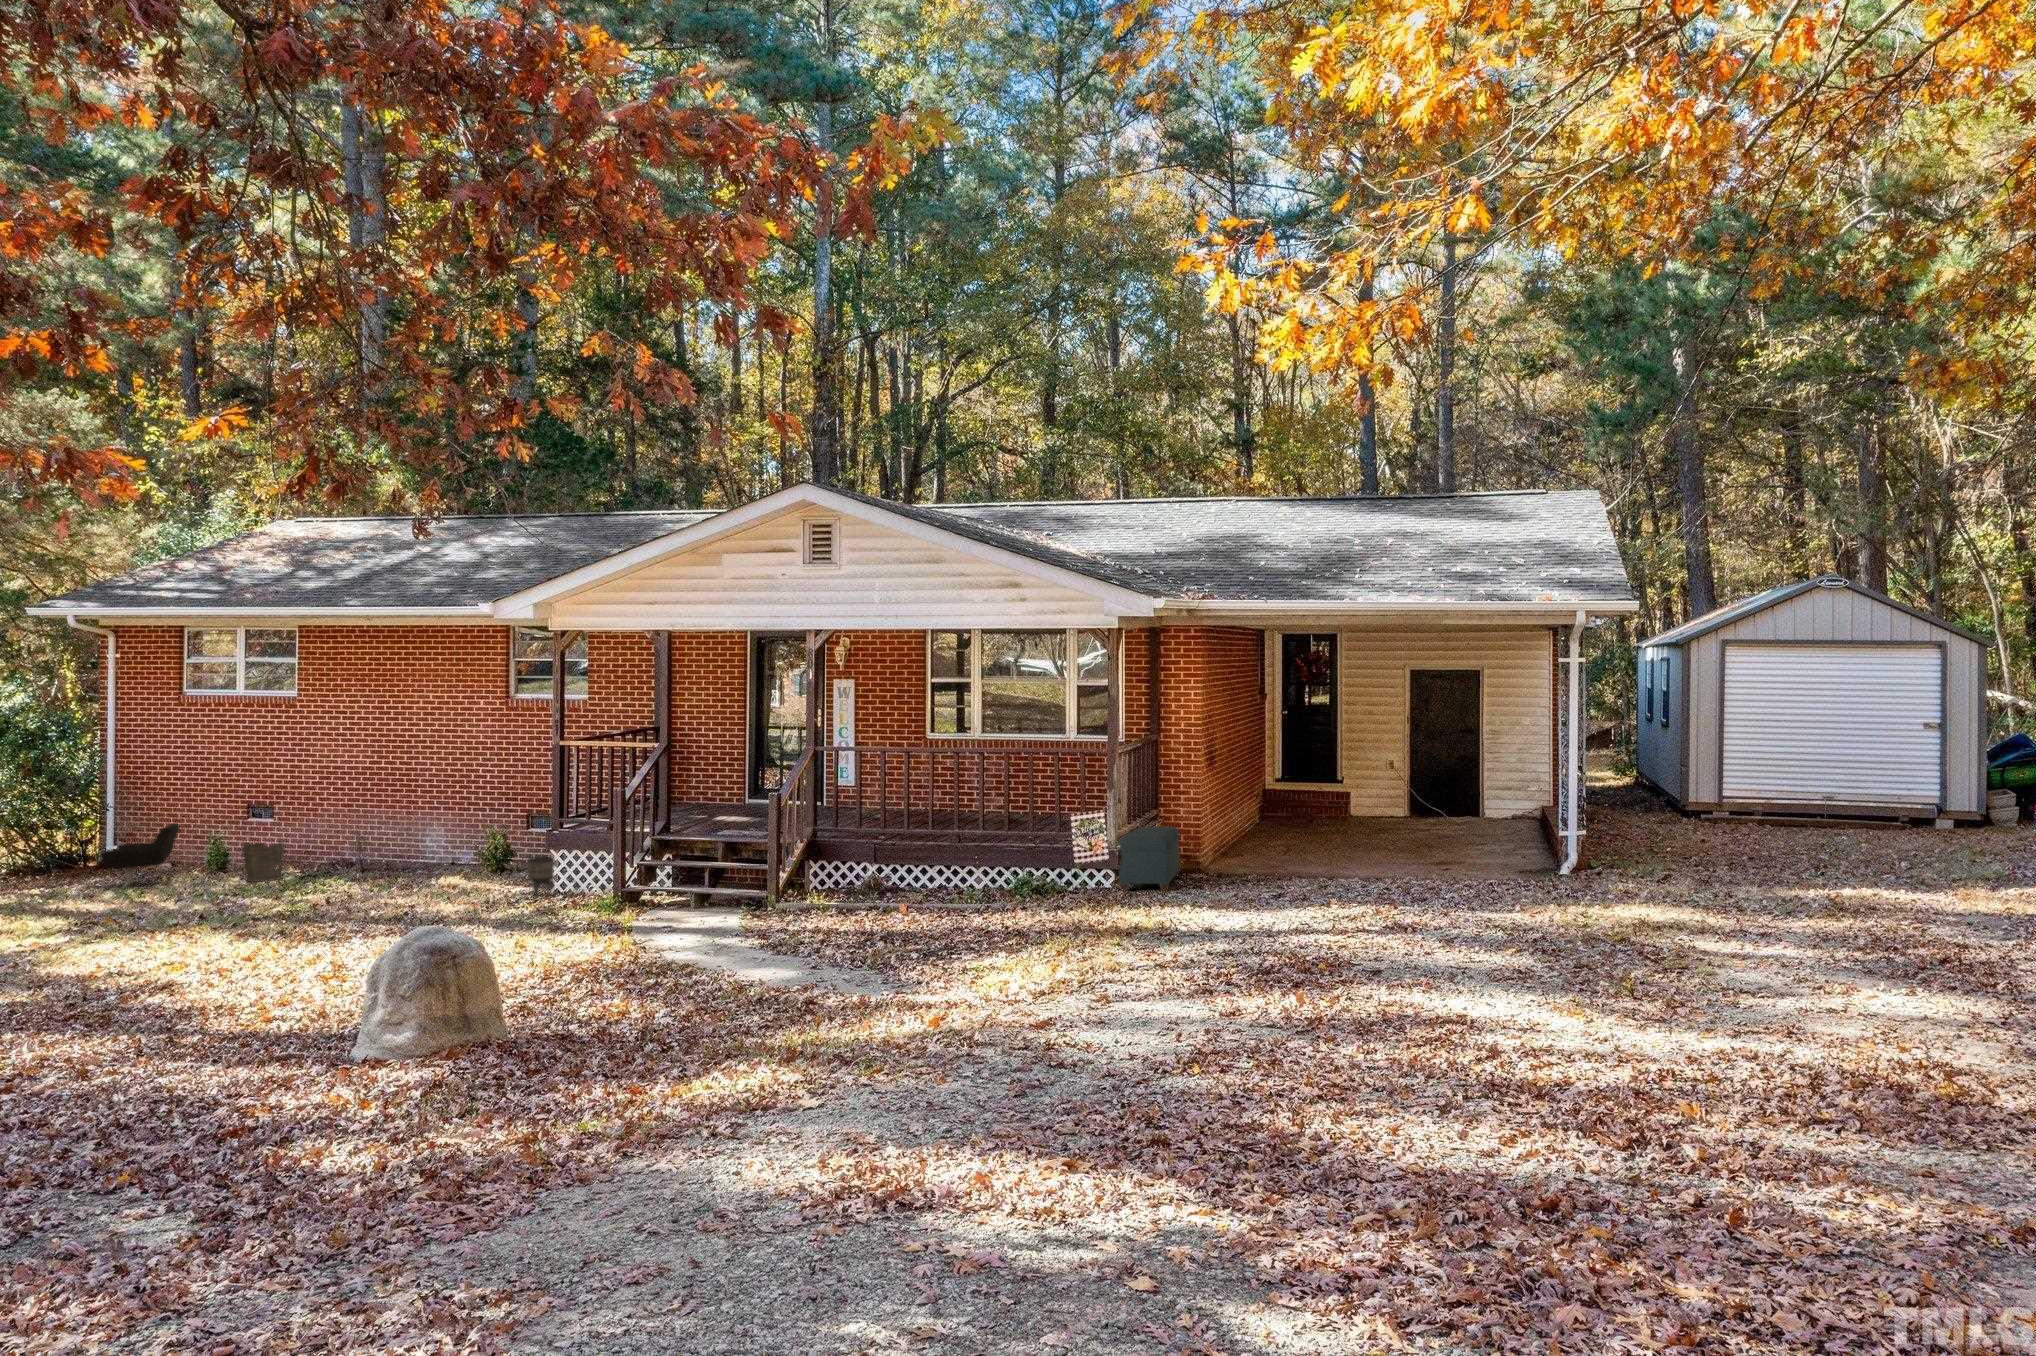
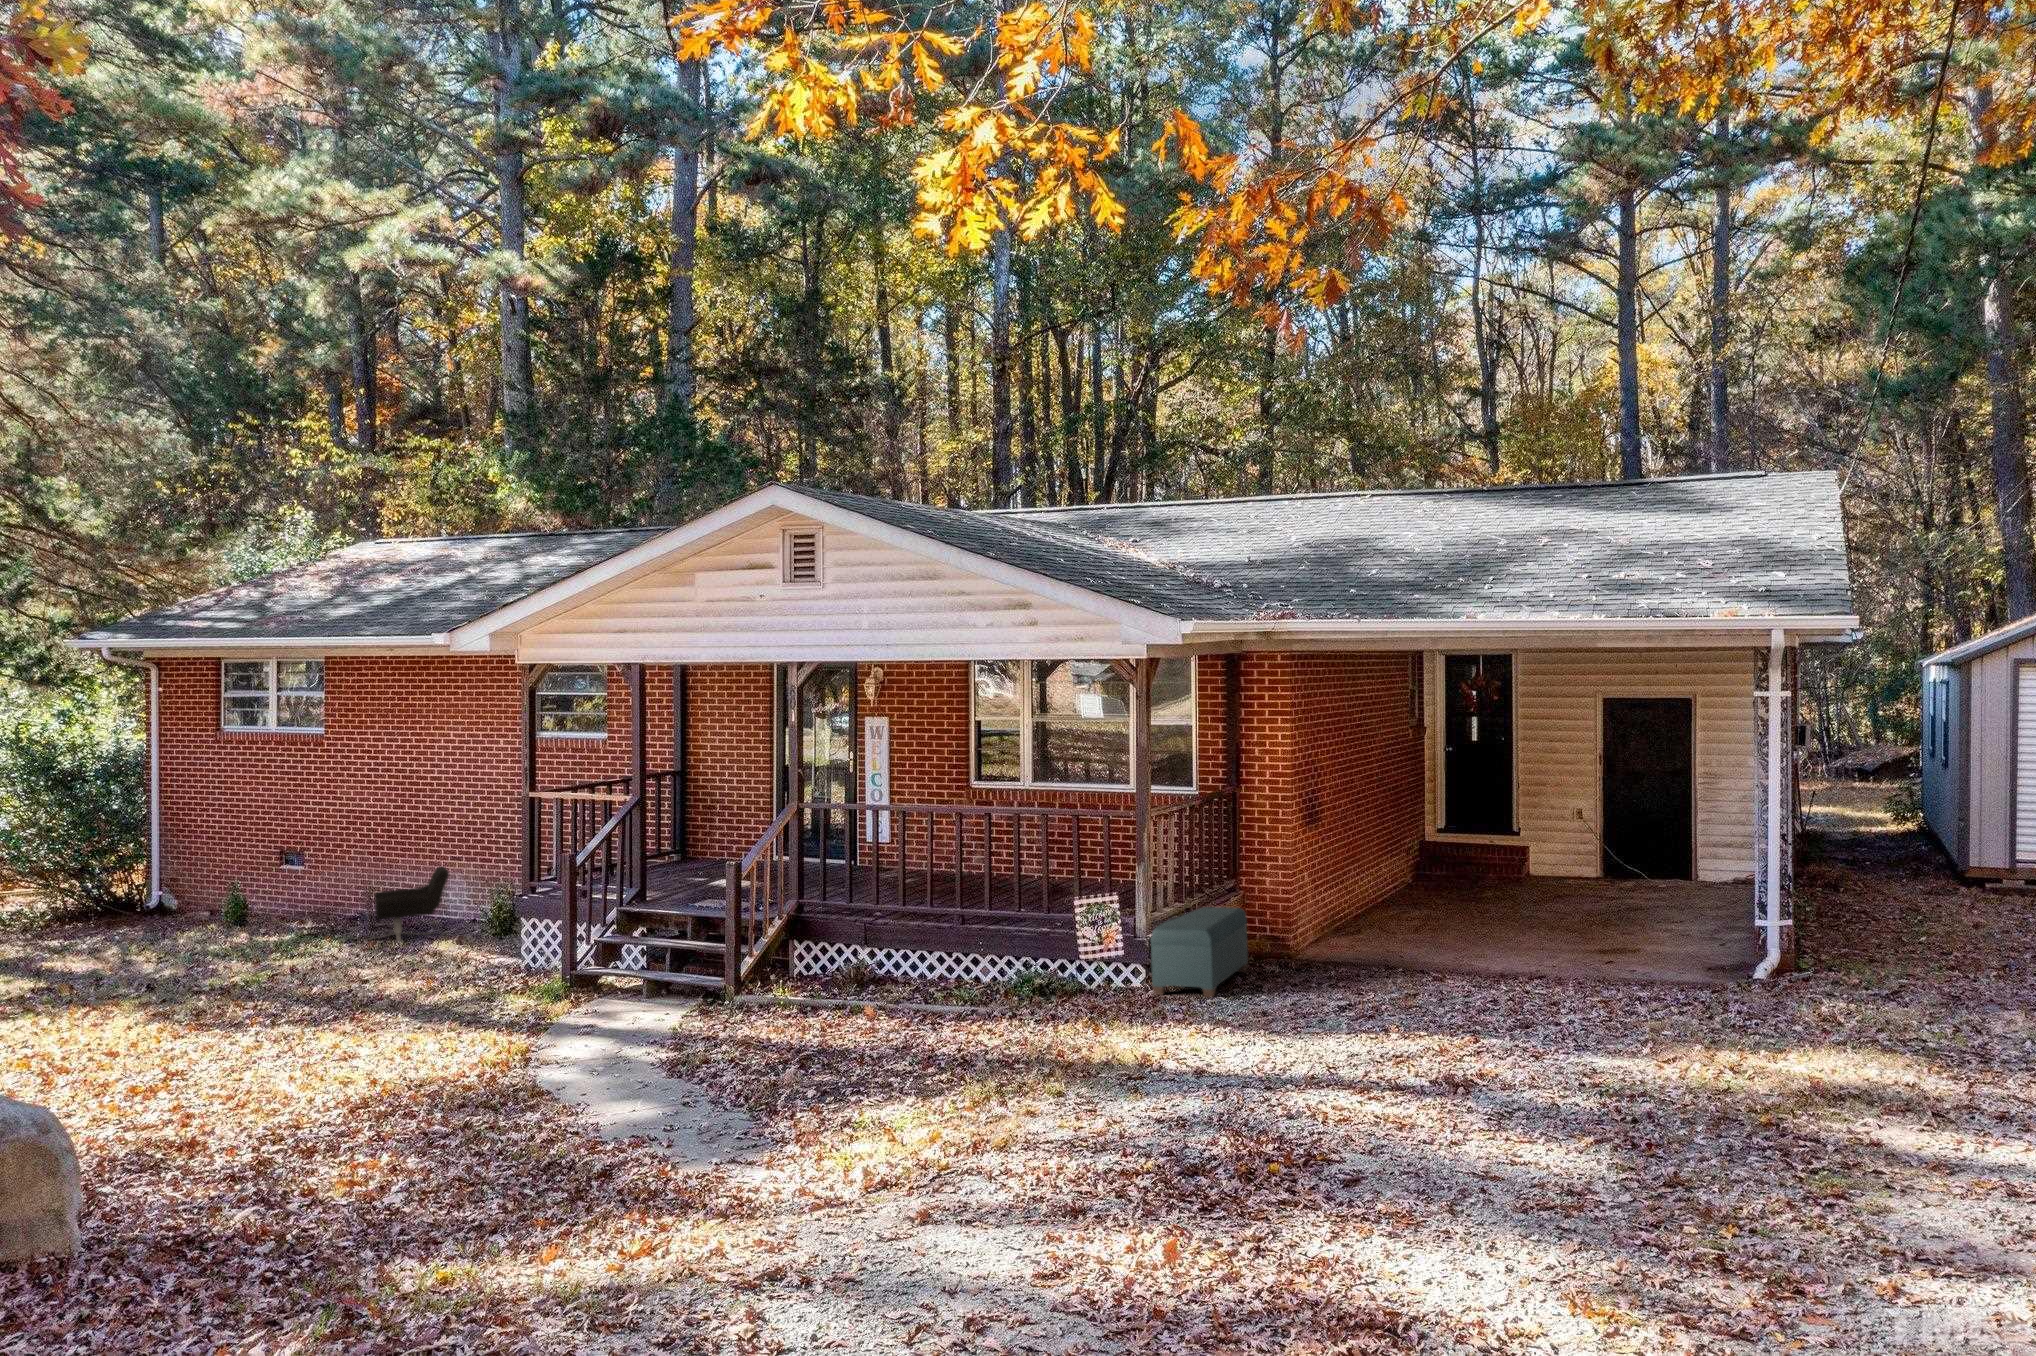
lounge chair: present [100,824,180,888] -> present [375,866,449,941]
bucket: present [242,842,284,882] -> none [256,888,308,932]
planter: present [527,857,555,898] -> none [492,923,524,971]

